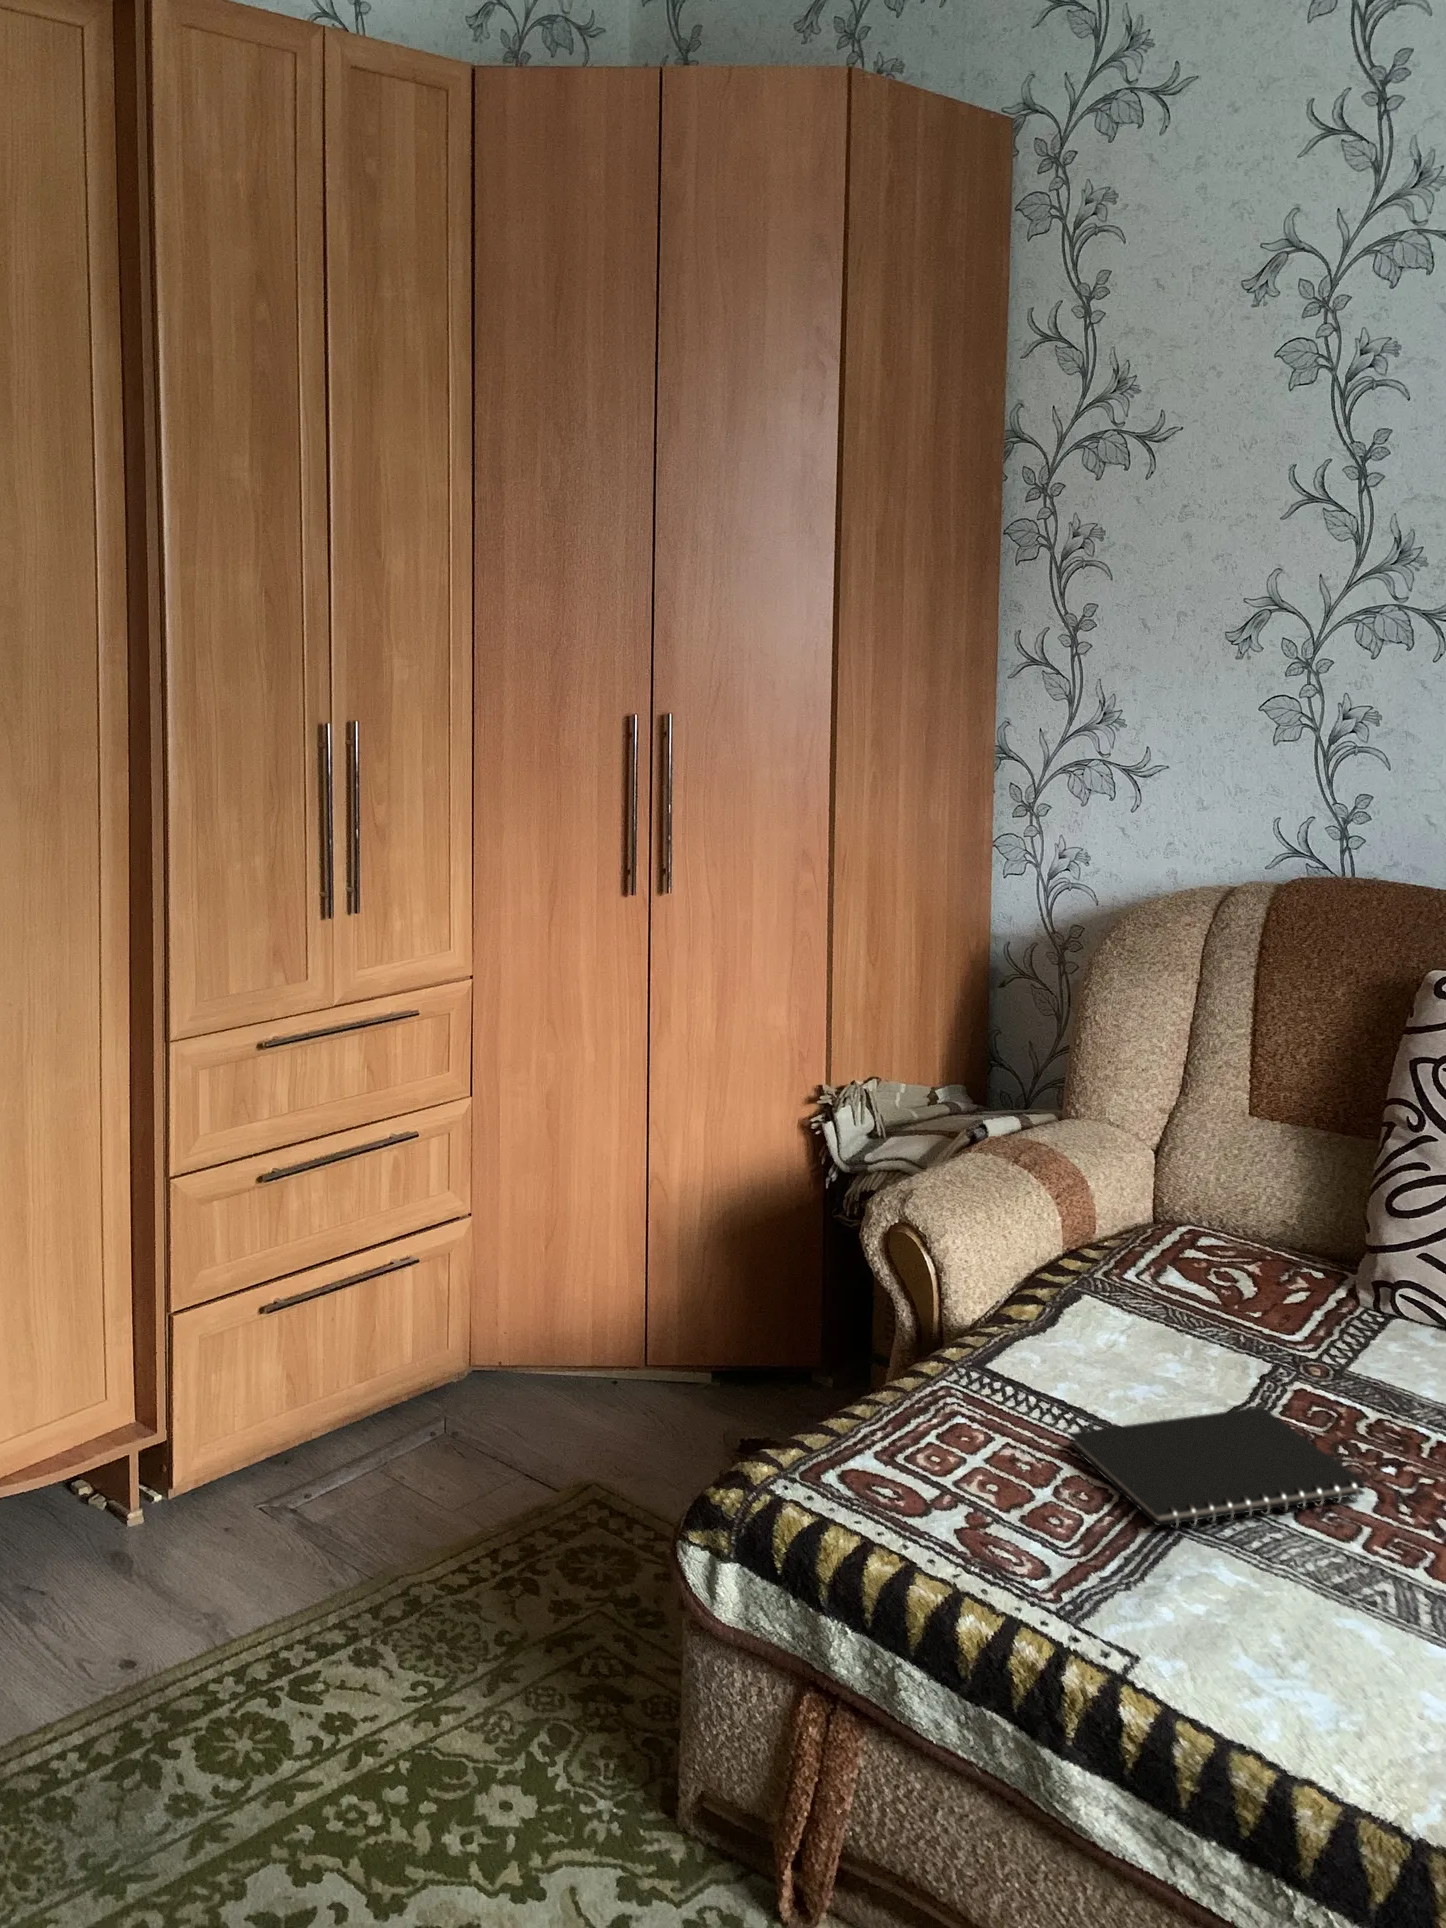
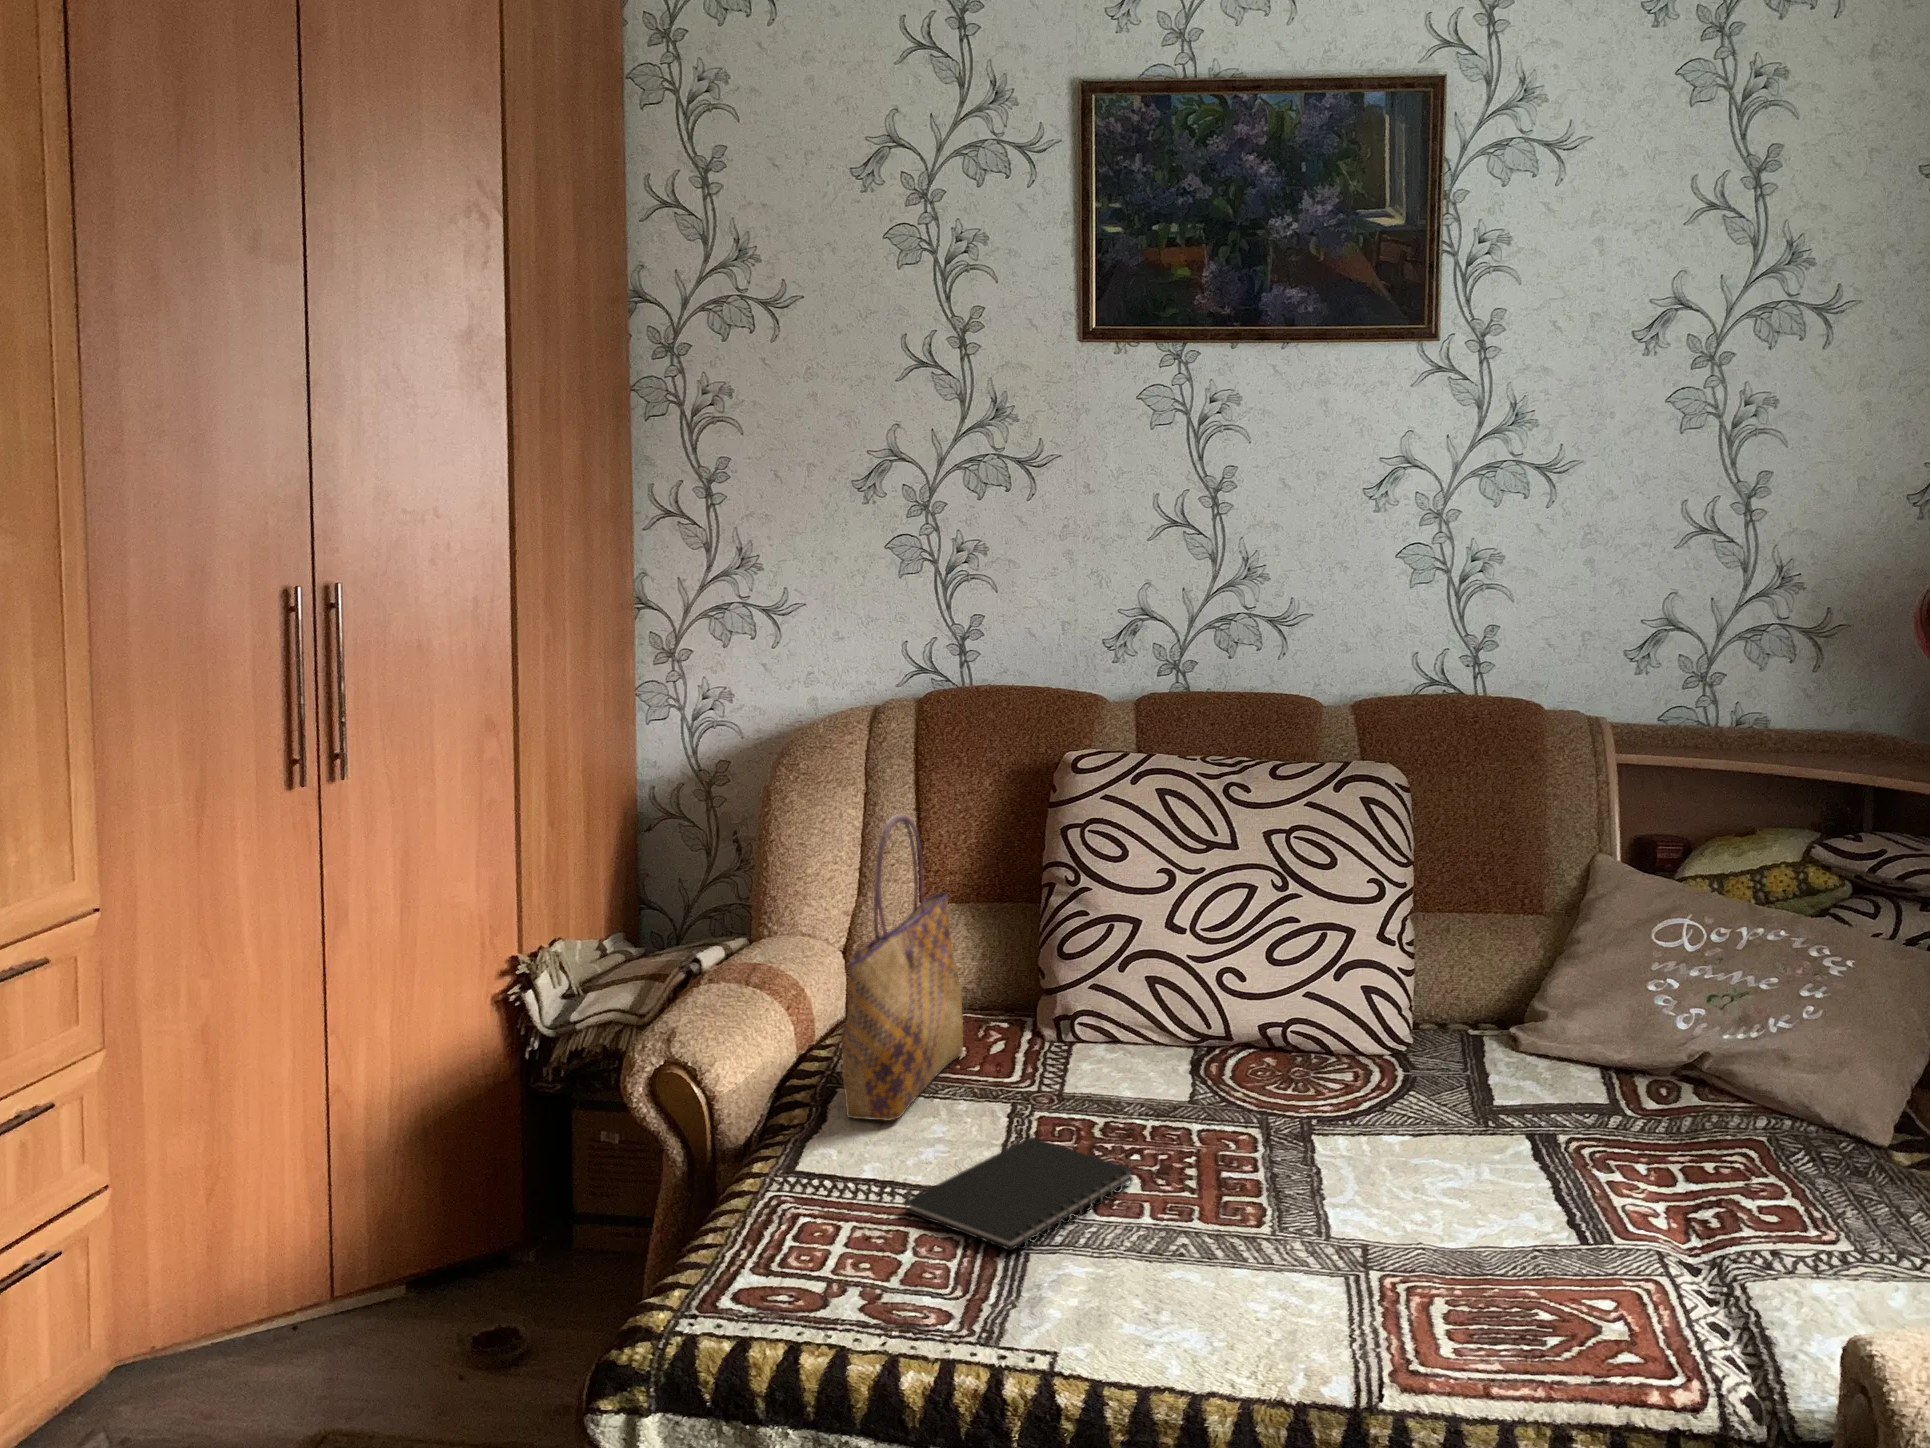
tote bag: none [1069,1007,1252,1344] -> present [842,814,963,1121]

